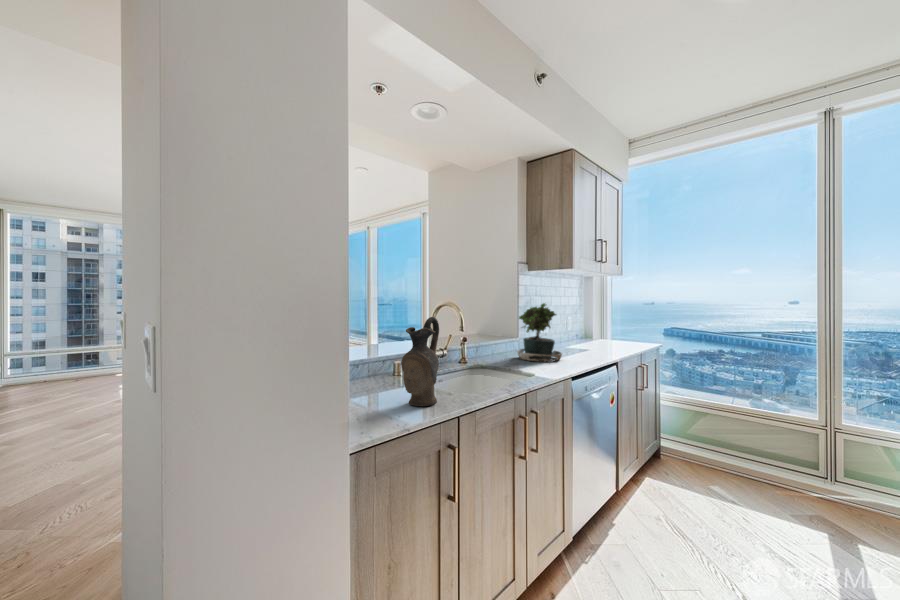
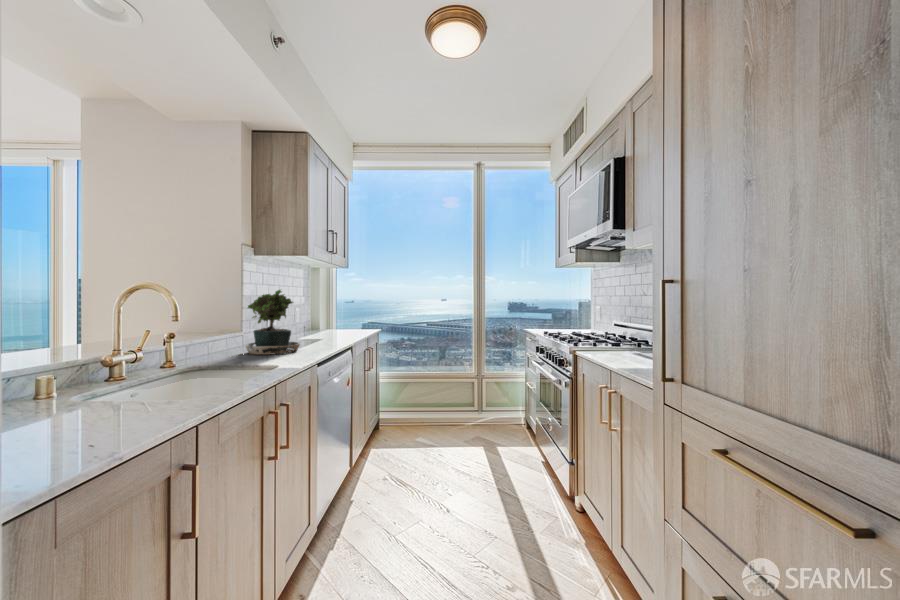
ceramic pitcher: present [401,317,439,406] -> none [84,297,156,427]

